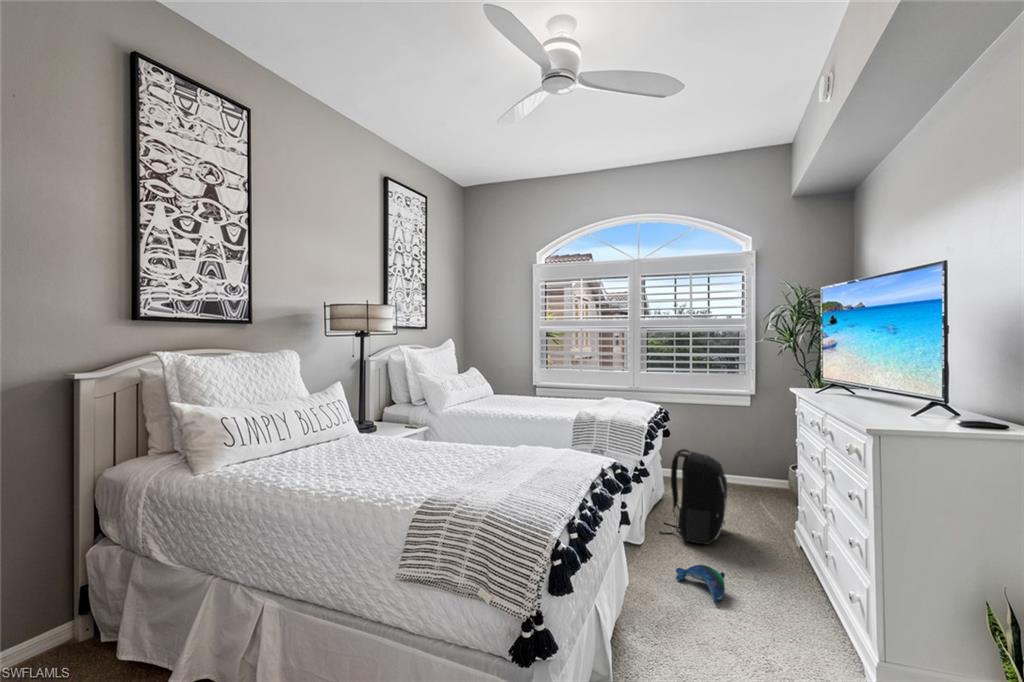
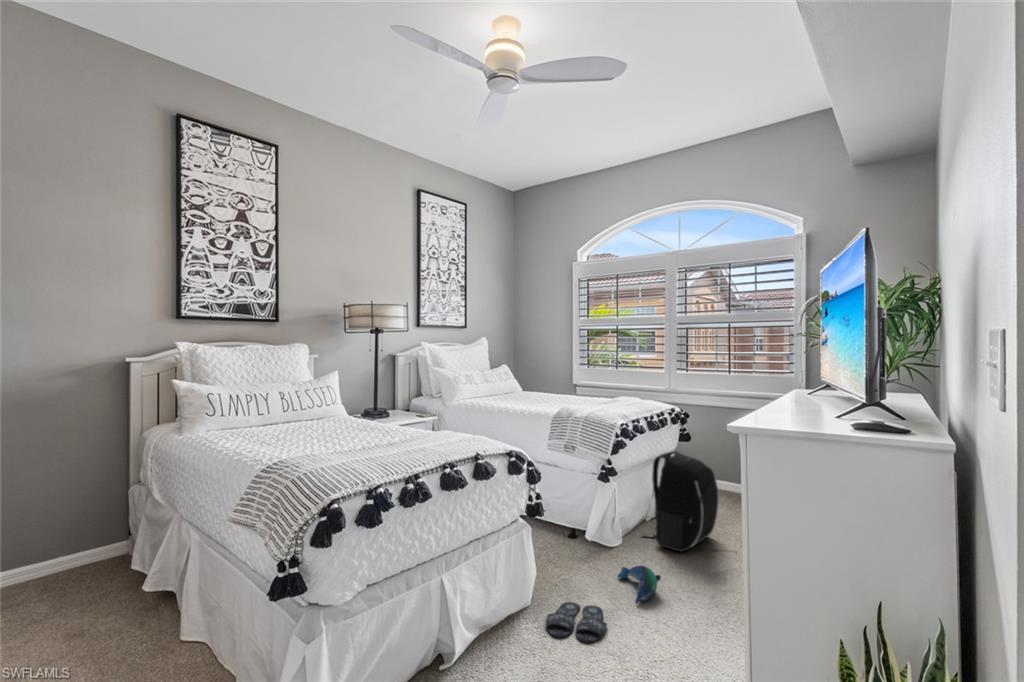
slippers: none [650,613,716,654] -> present [546,602,607,643]

